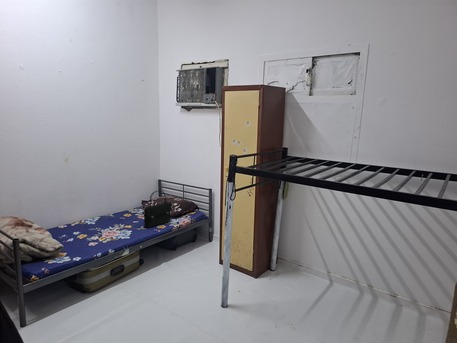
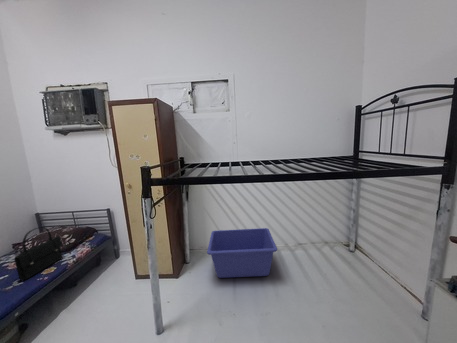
storage bin: none [288,243,385,318] -> present [207,228,277,278]

